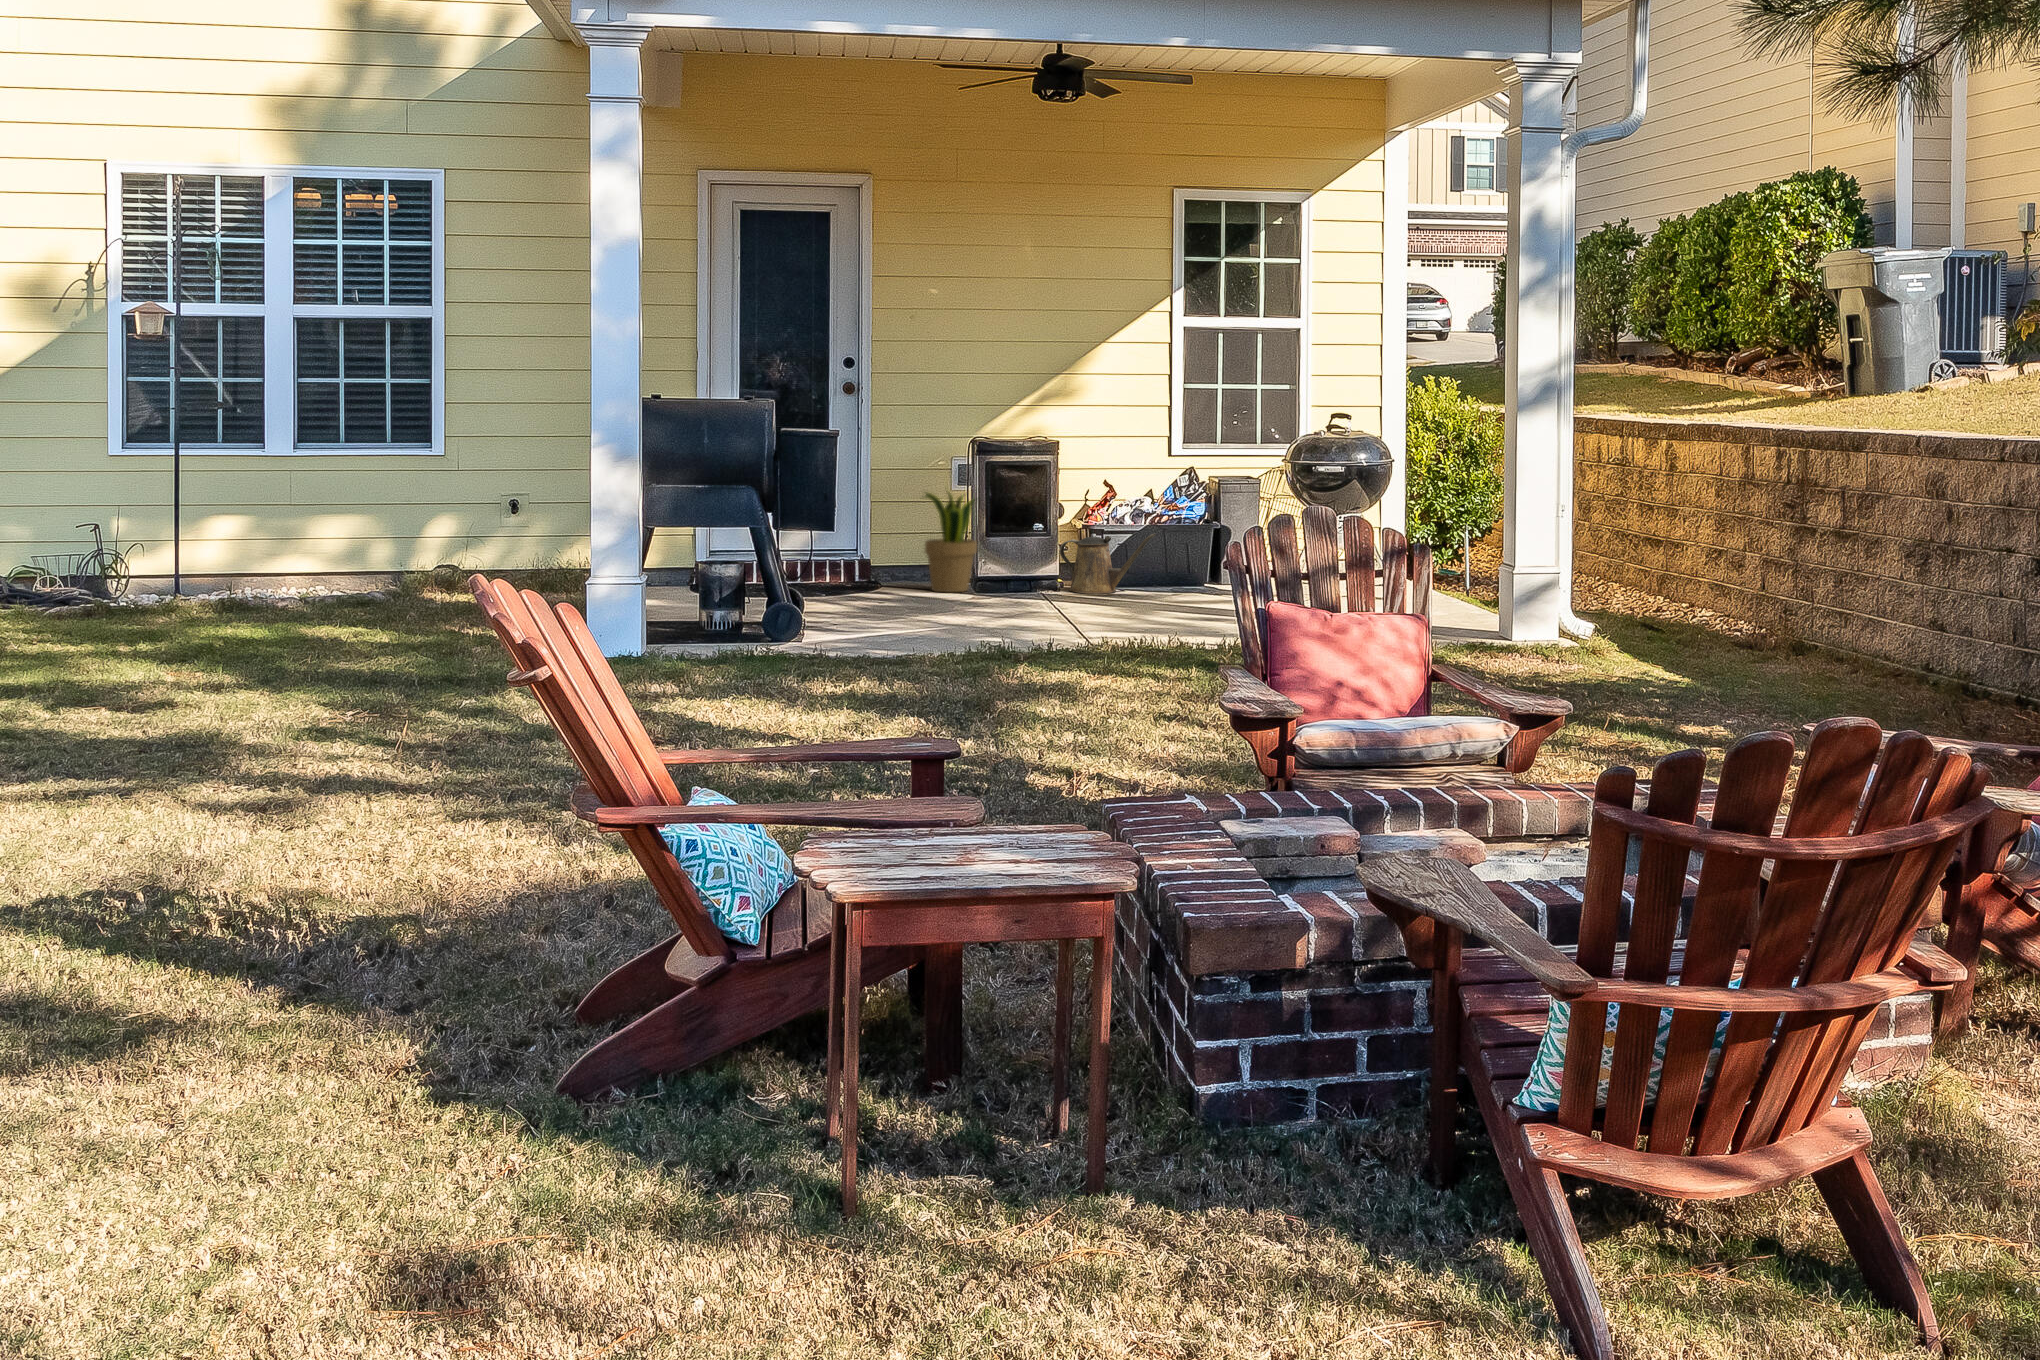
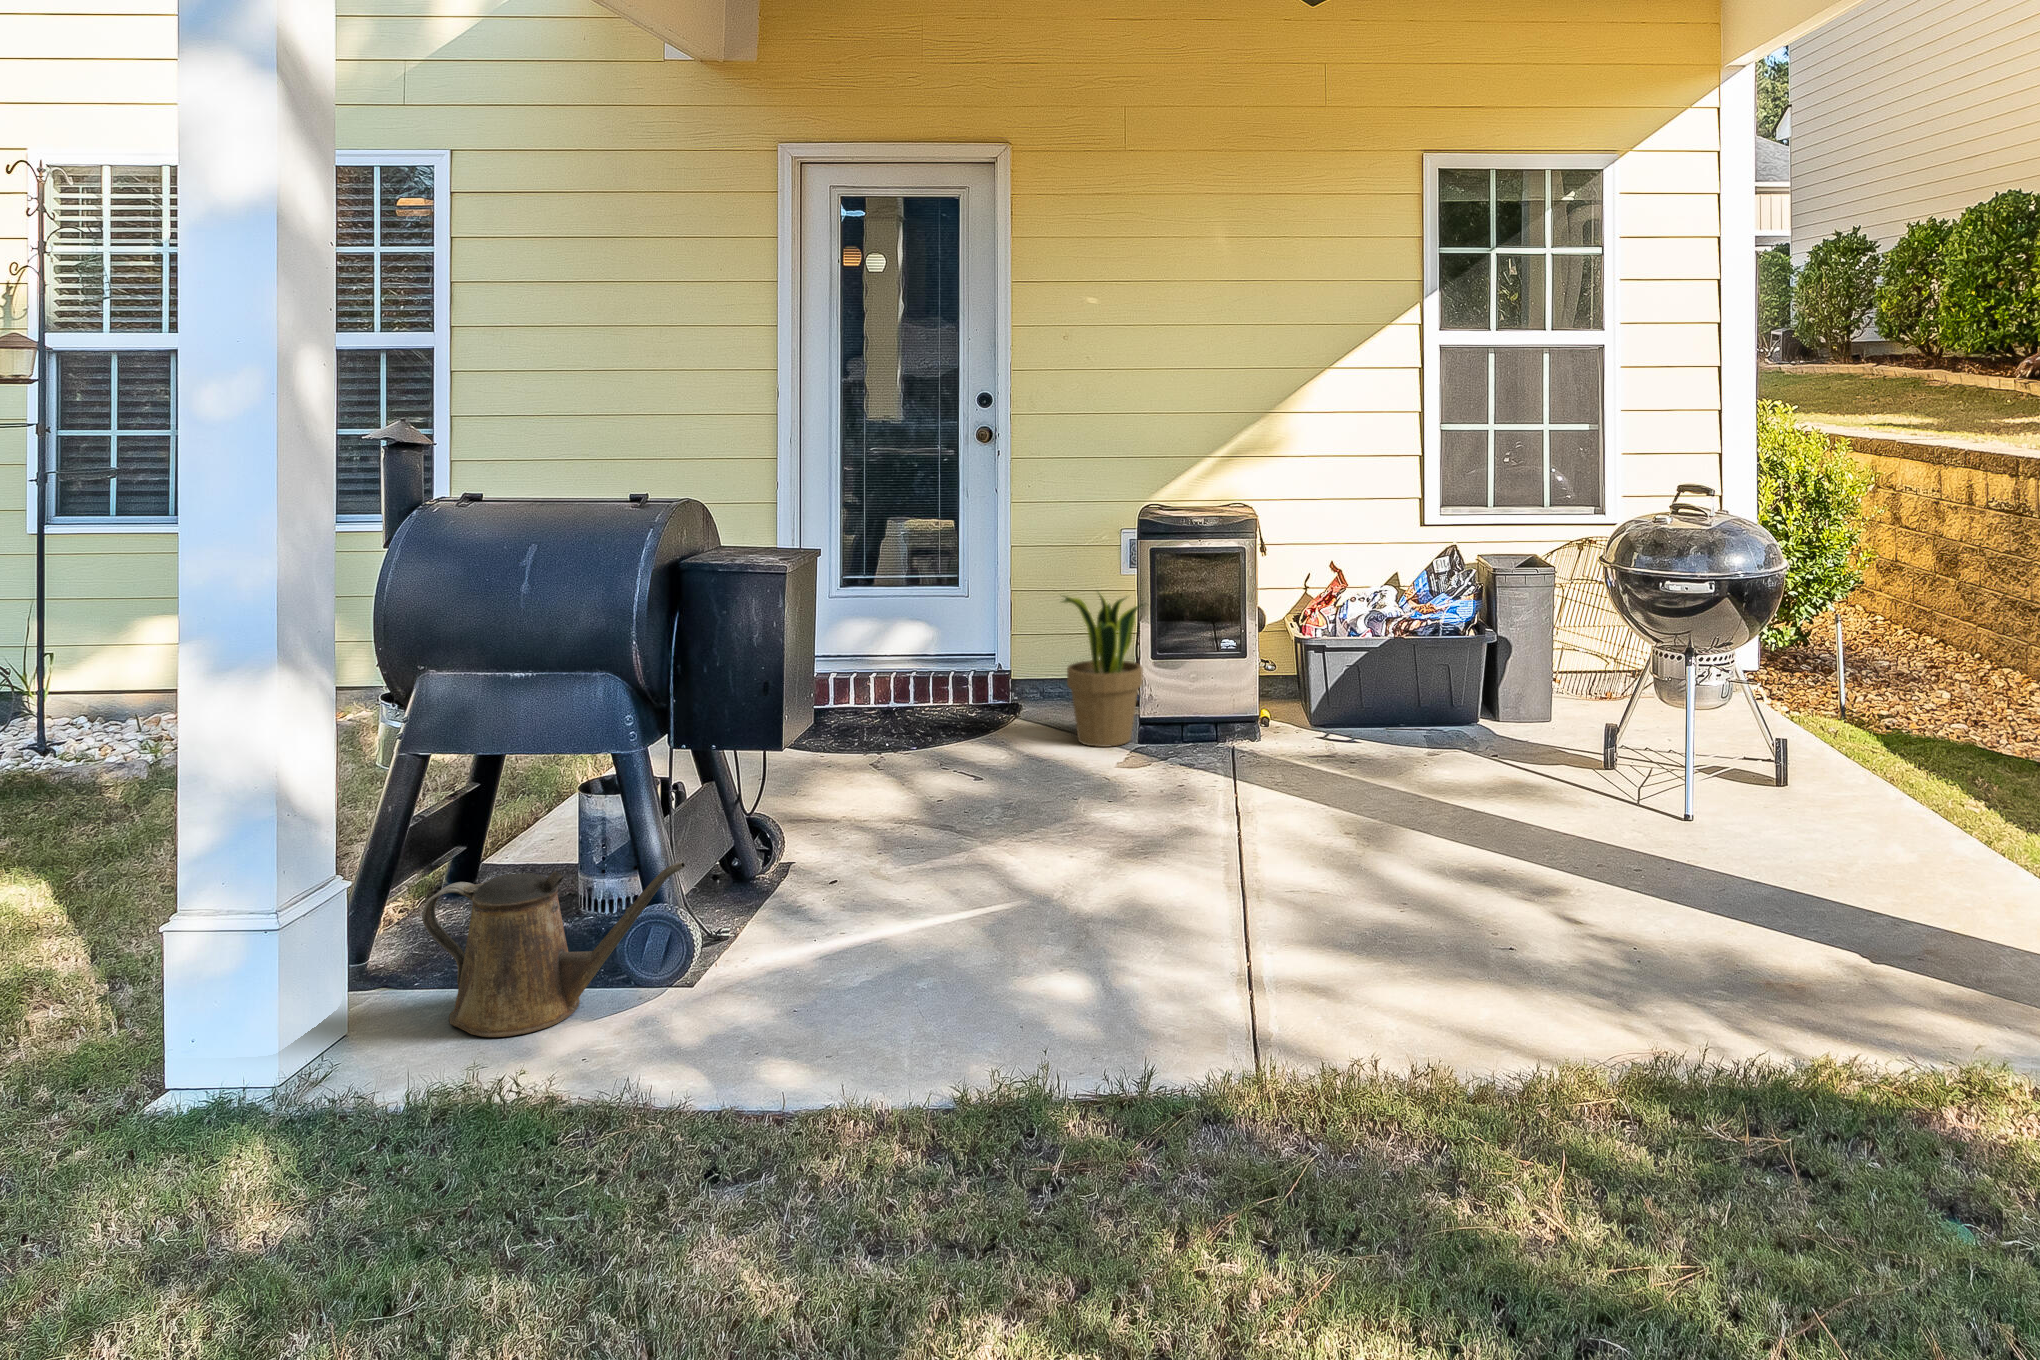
watering can: present [1059,534,1156,594] -> present [422,862,685,1037]

